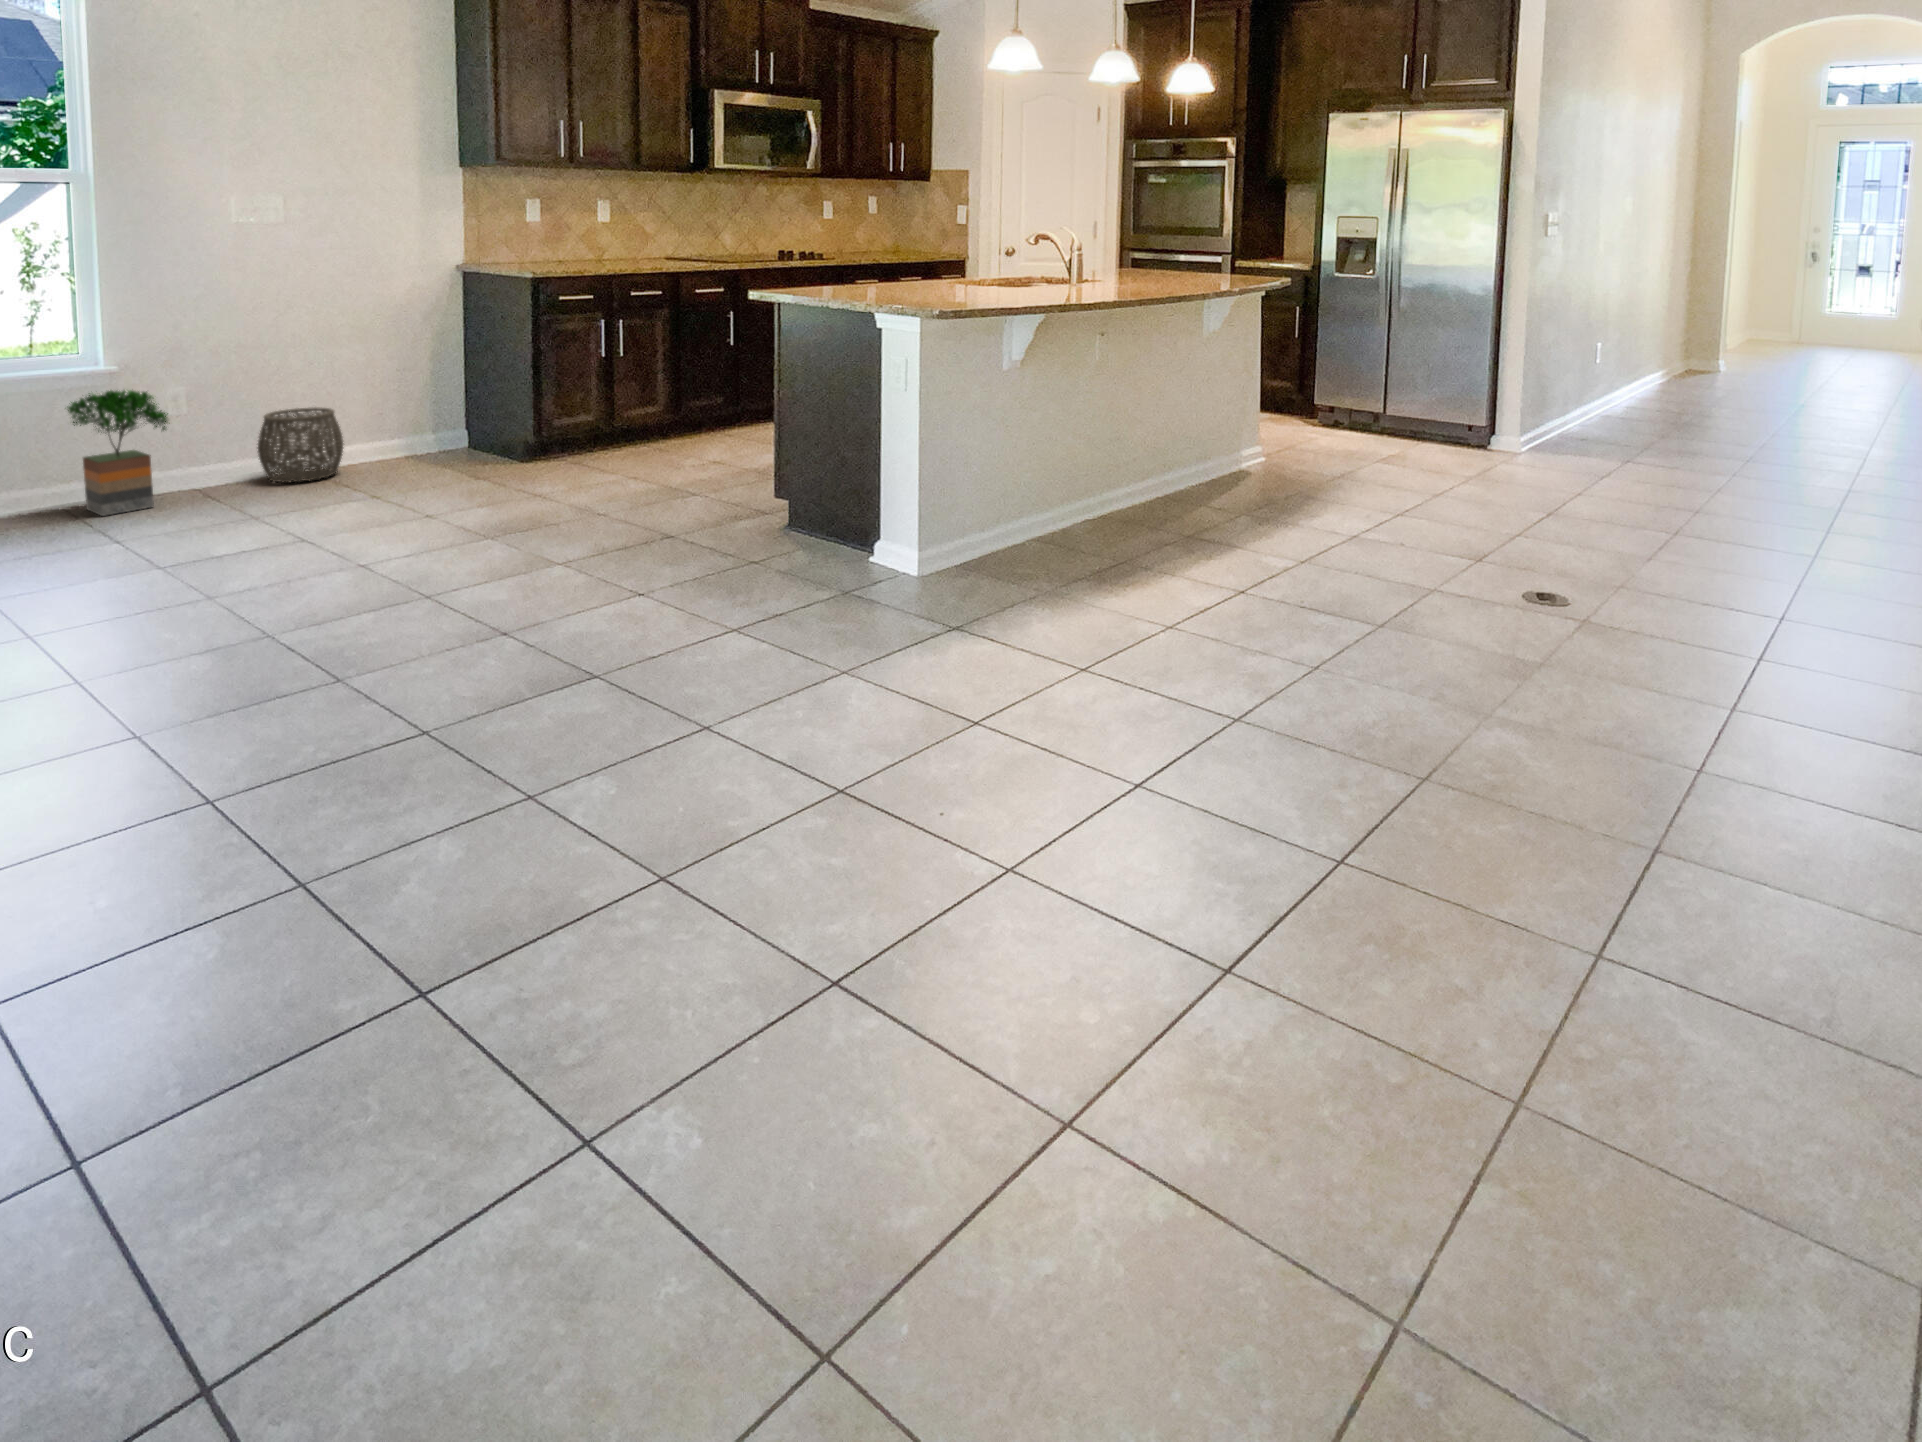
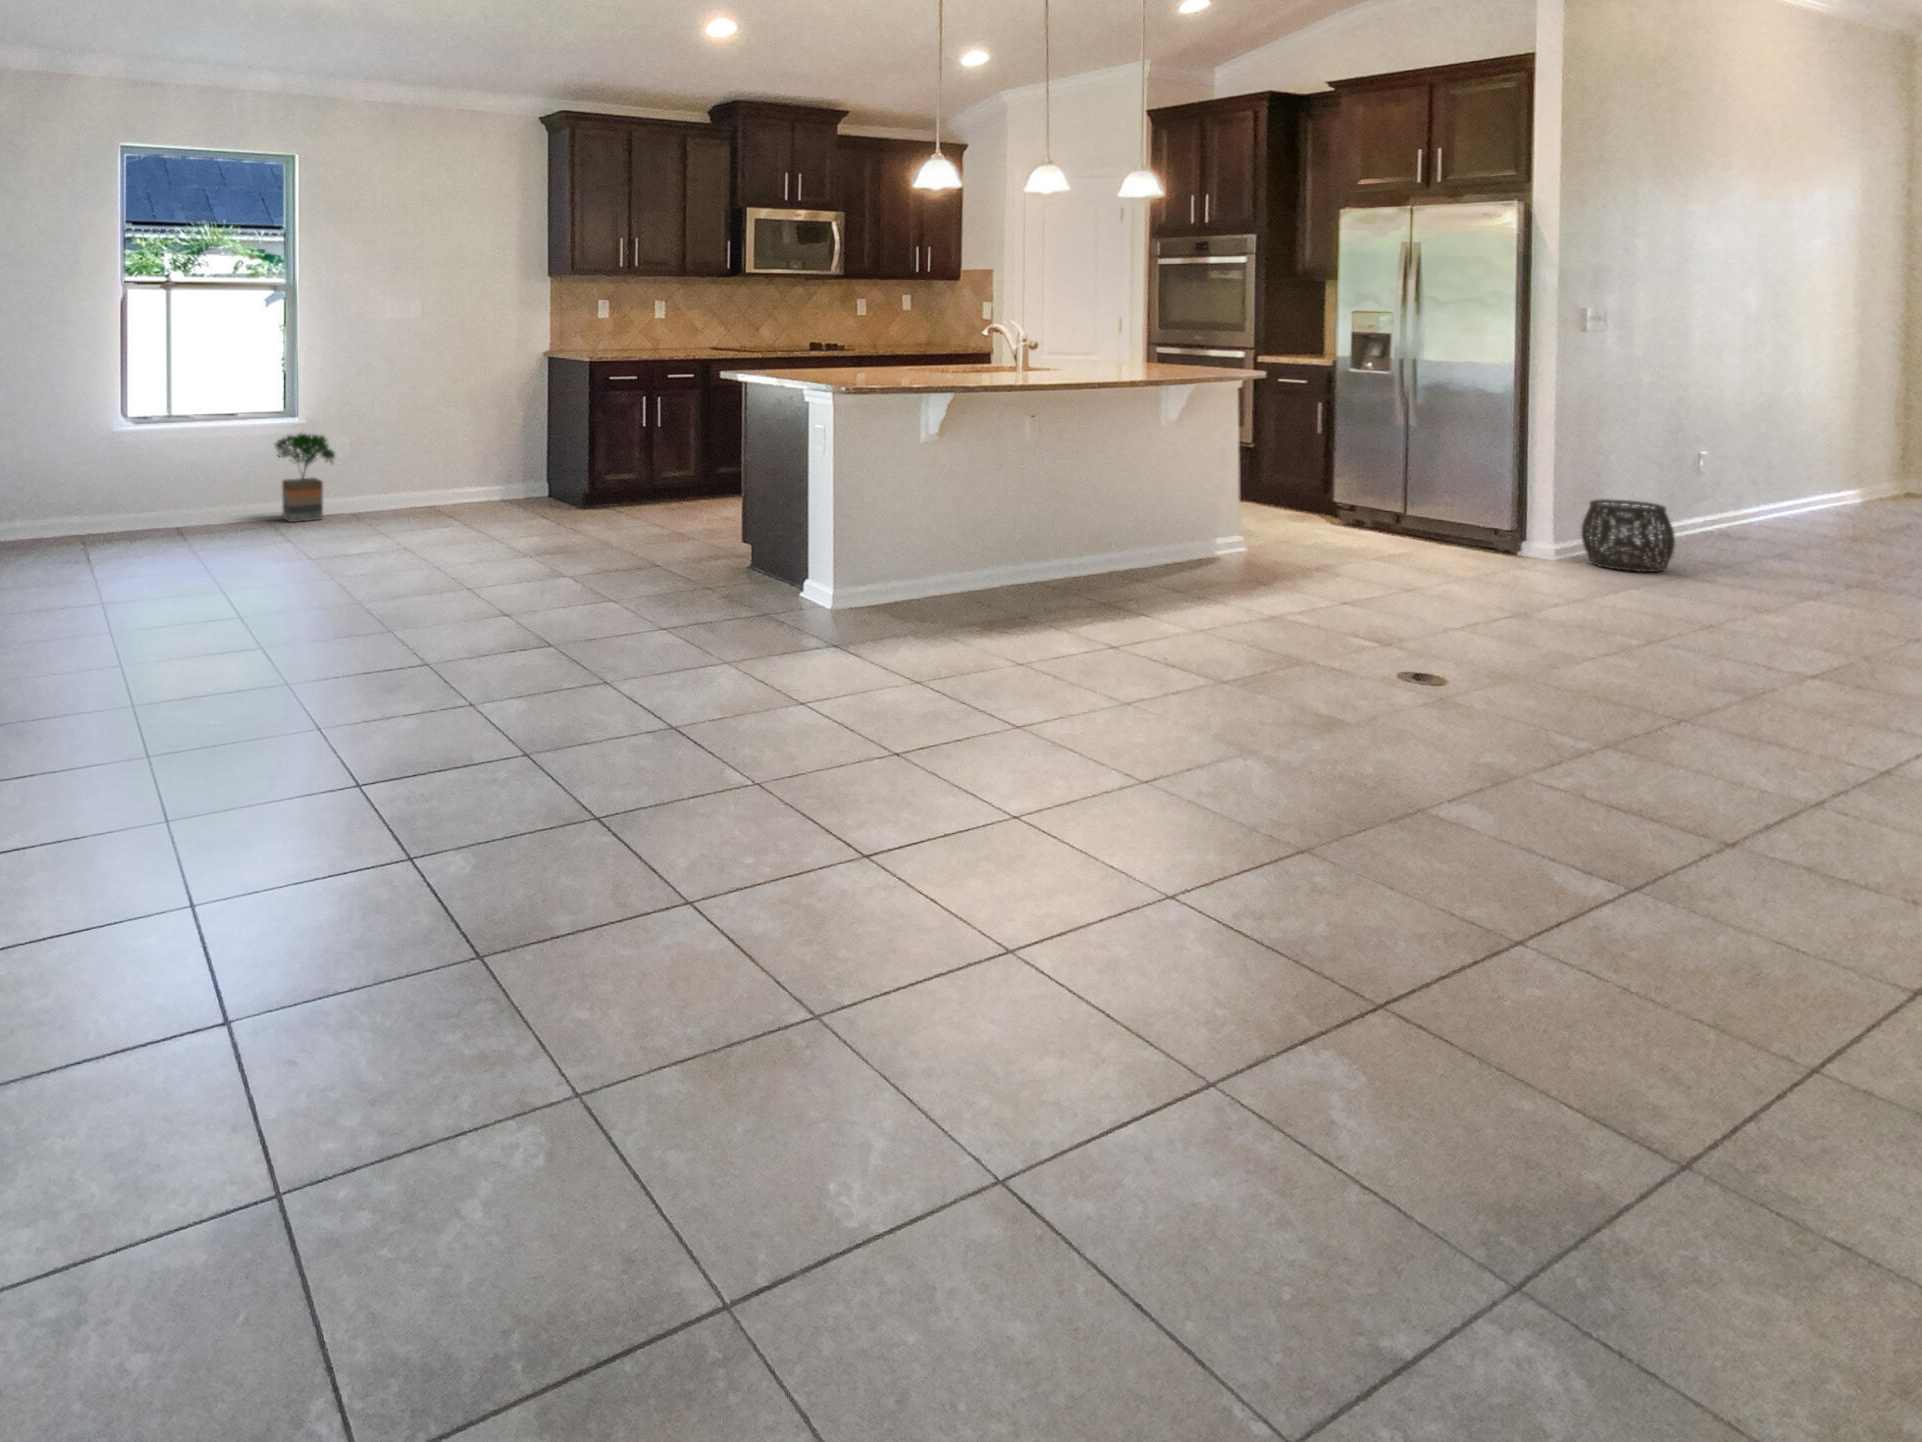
woven basket: present [257,407,343,483] -> present [1581,499,1676,572]

